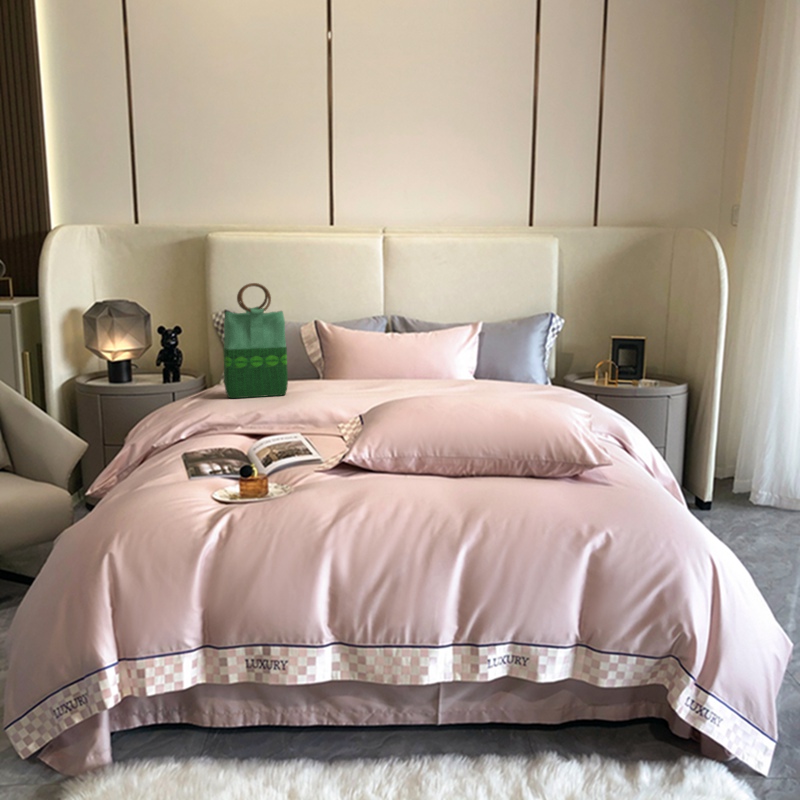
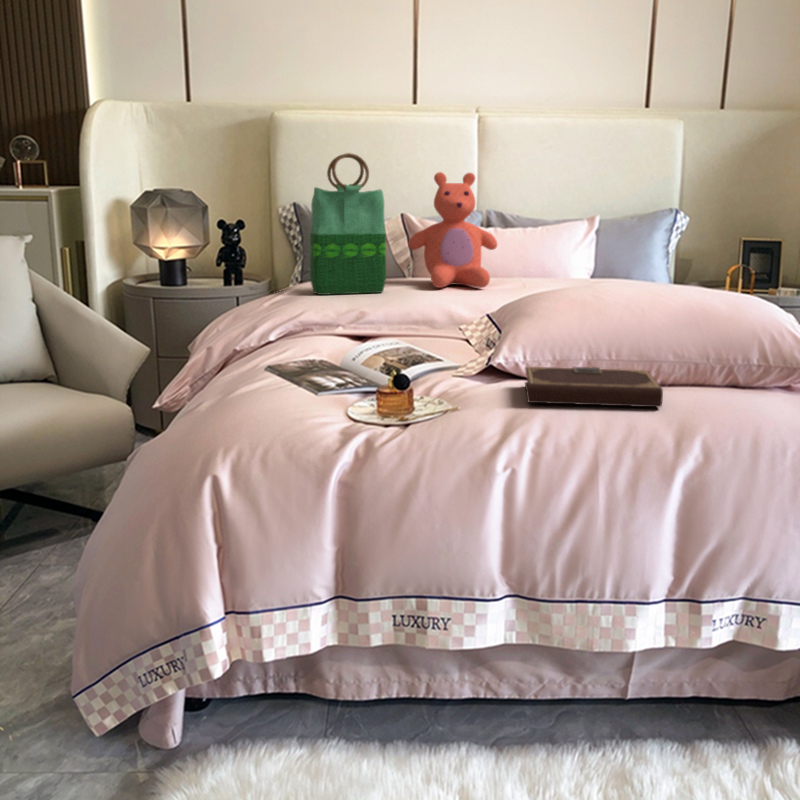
teddy bear: none [311,293,387,389] -> present [408,172,497,288]
notebook: none [362,464,464,497] -> present [525,367,663,407]

